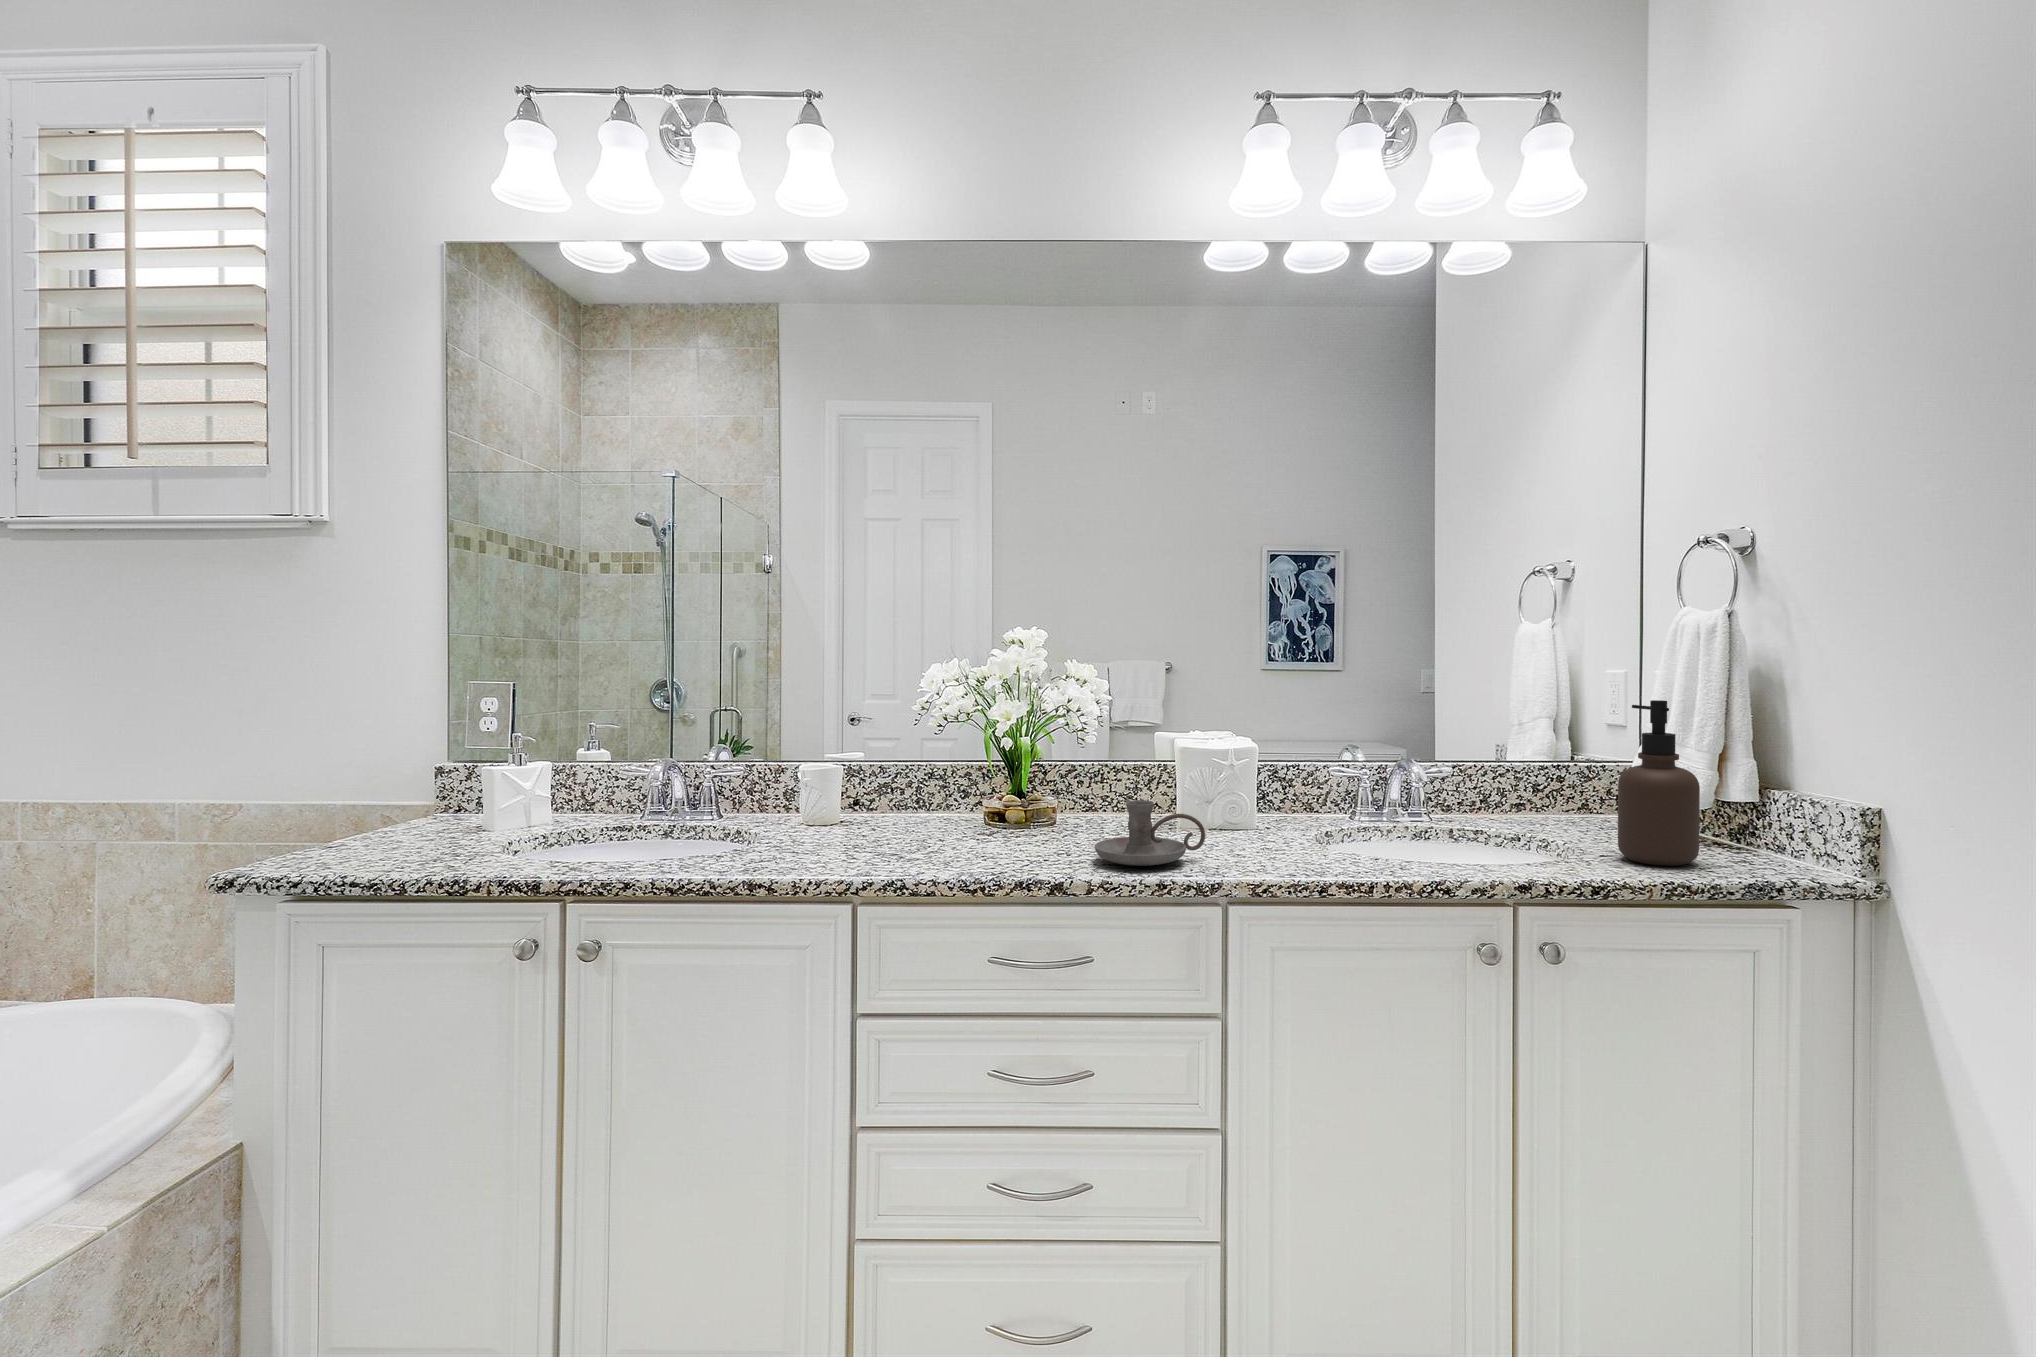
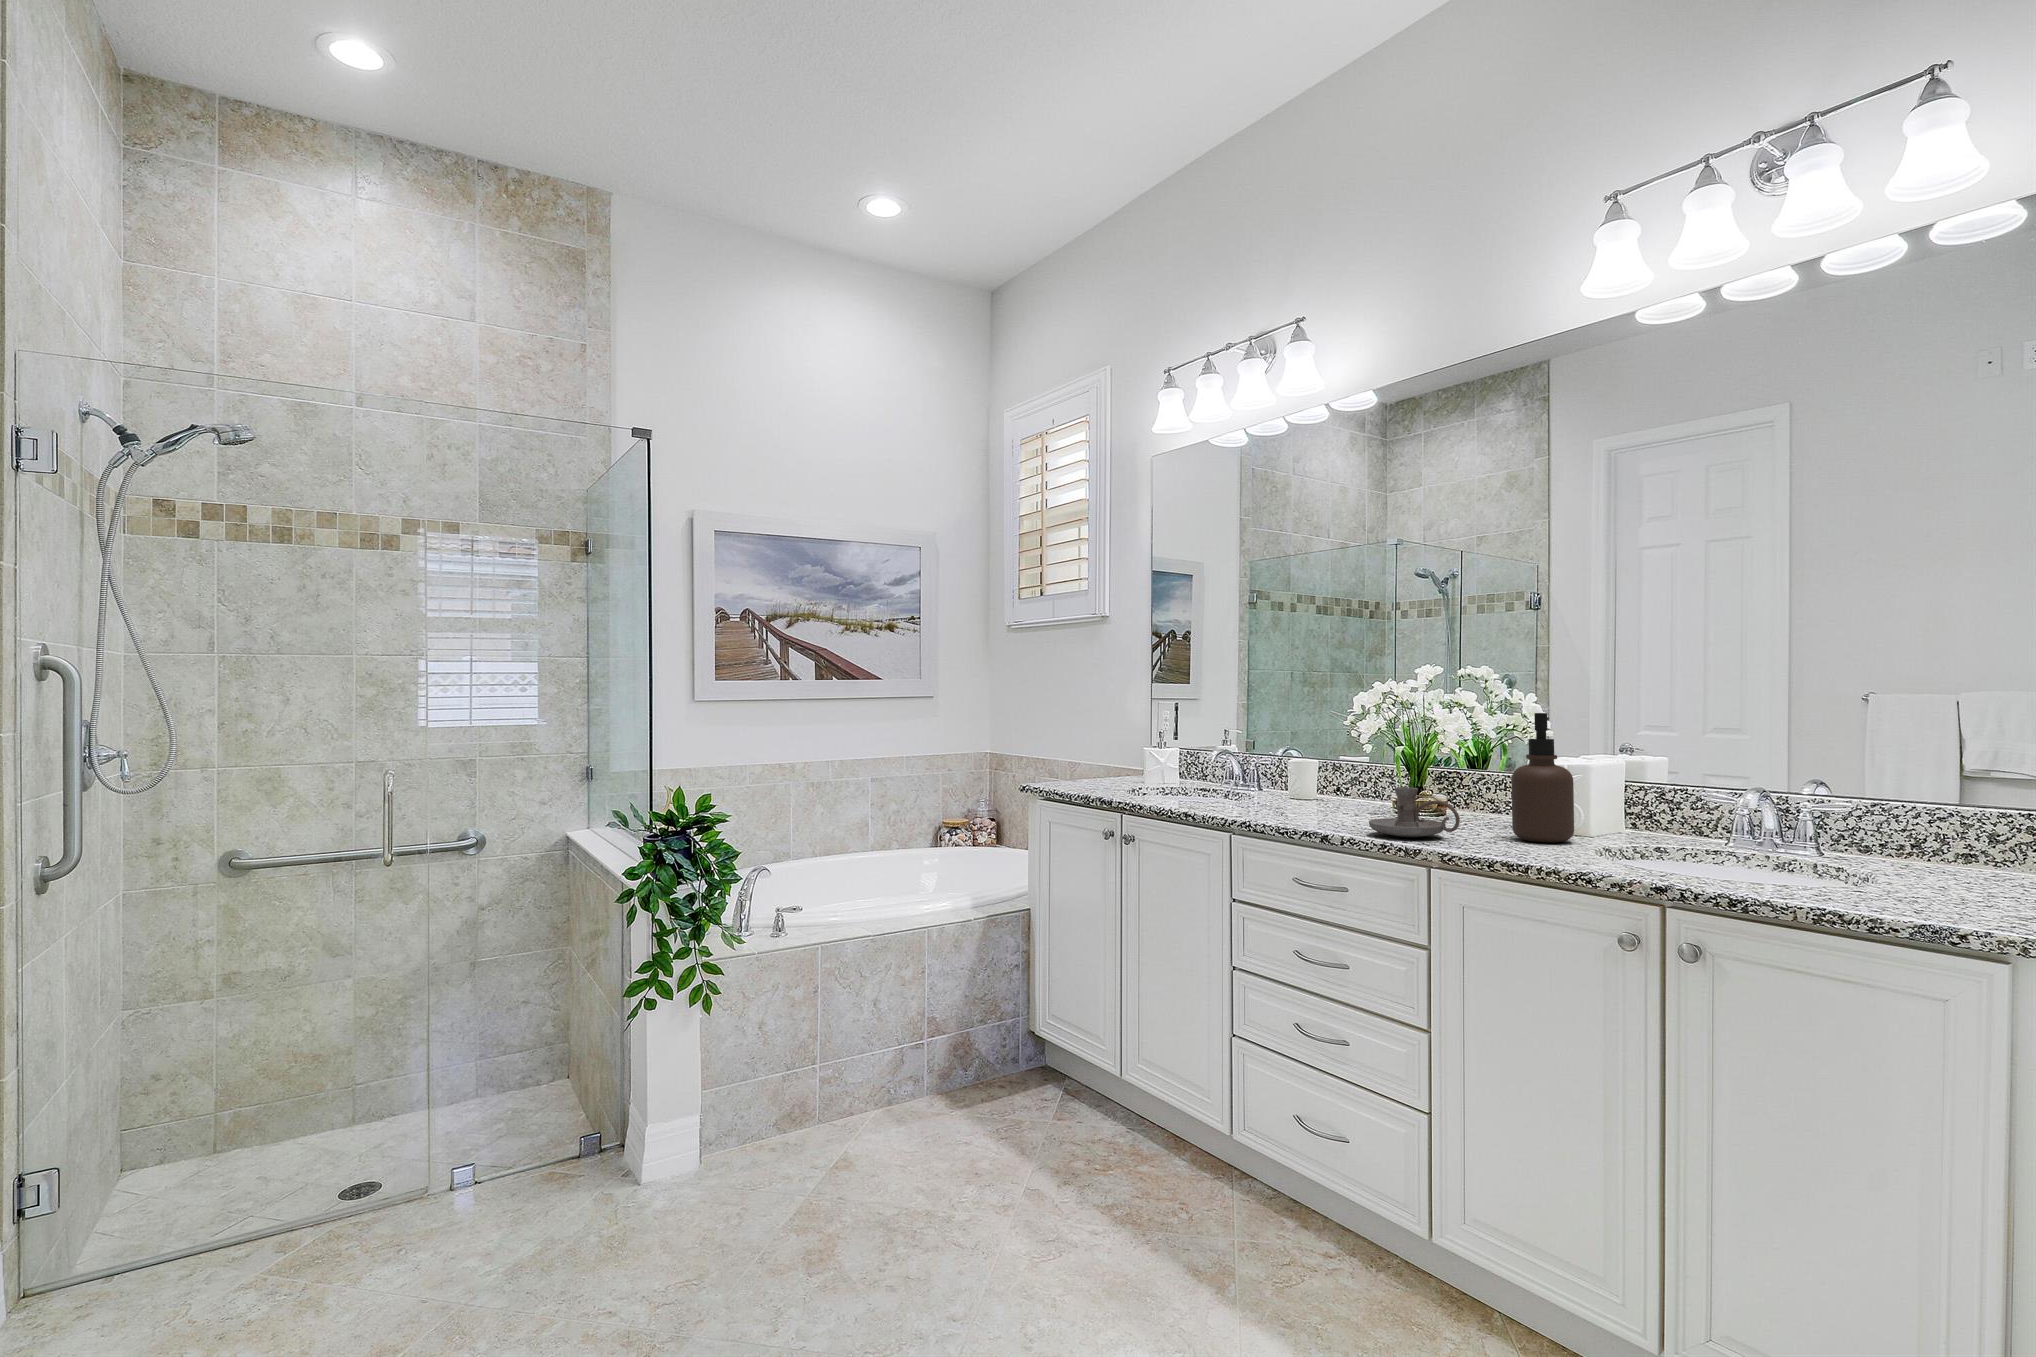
soap dispenser: present [1618,700,1700,866] -> present [1511,713,1574,842]

